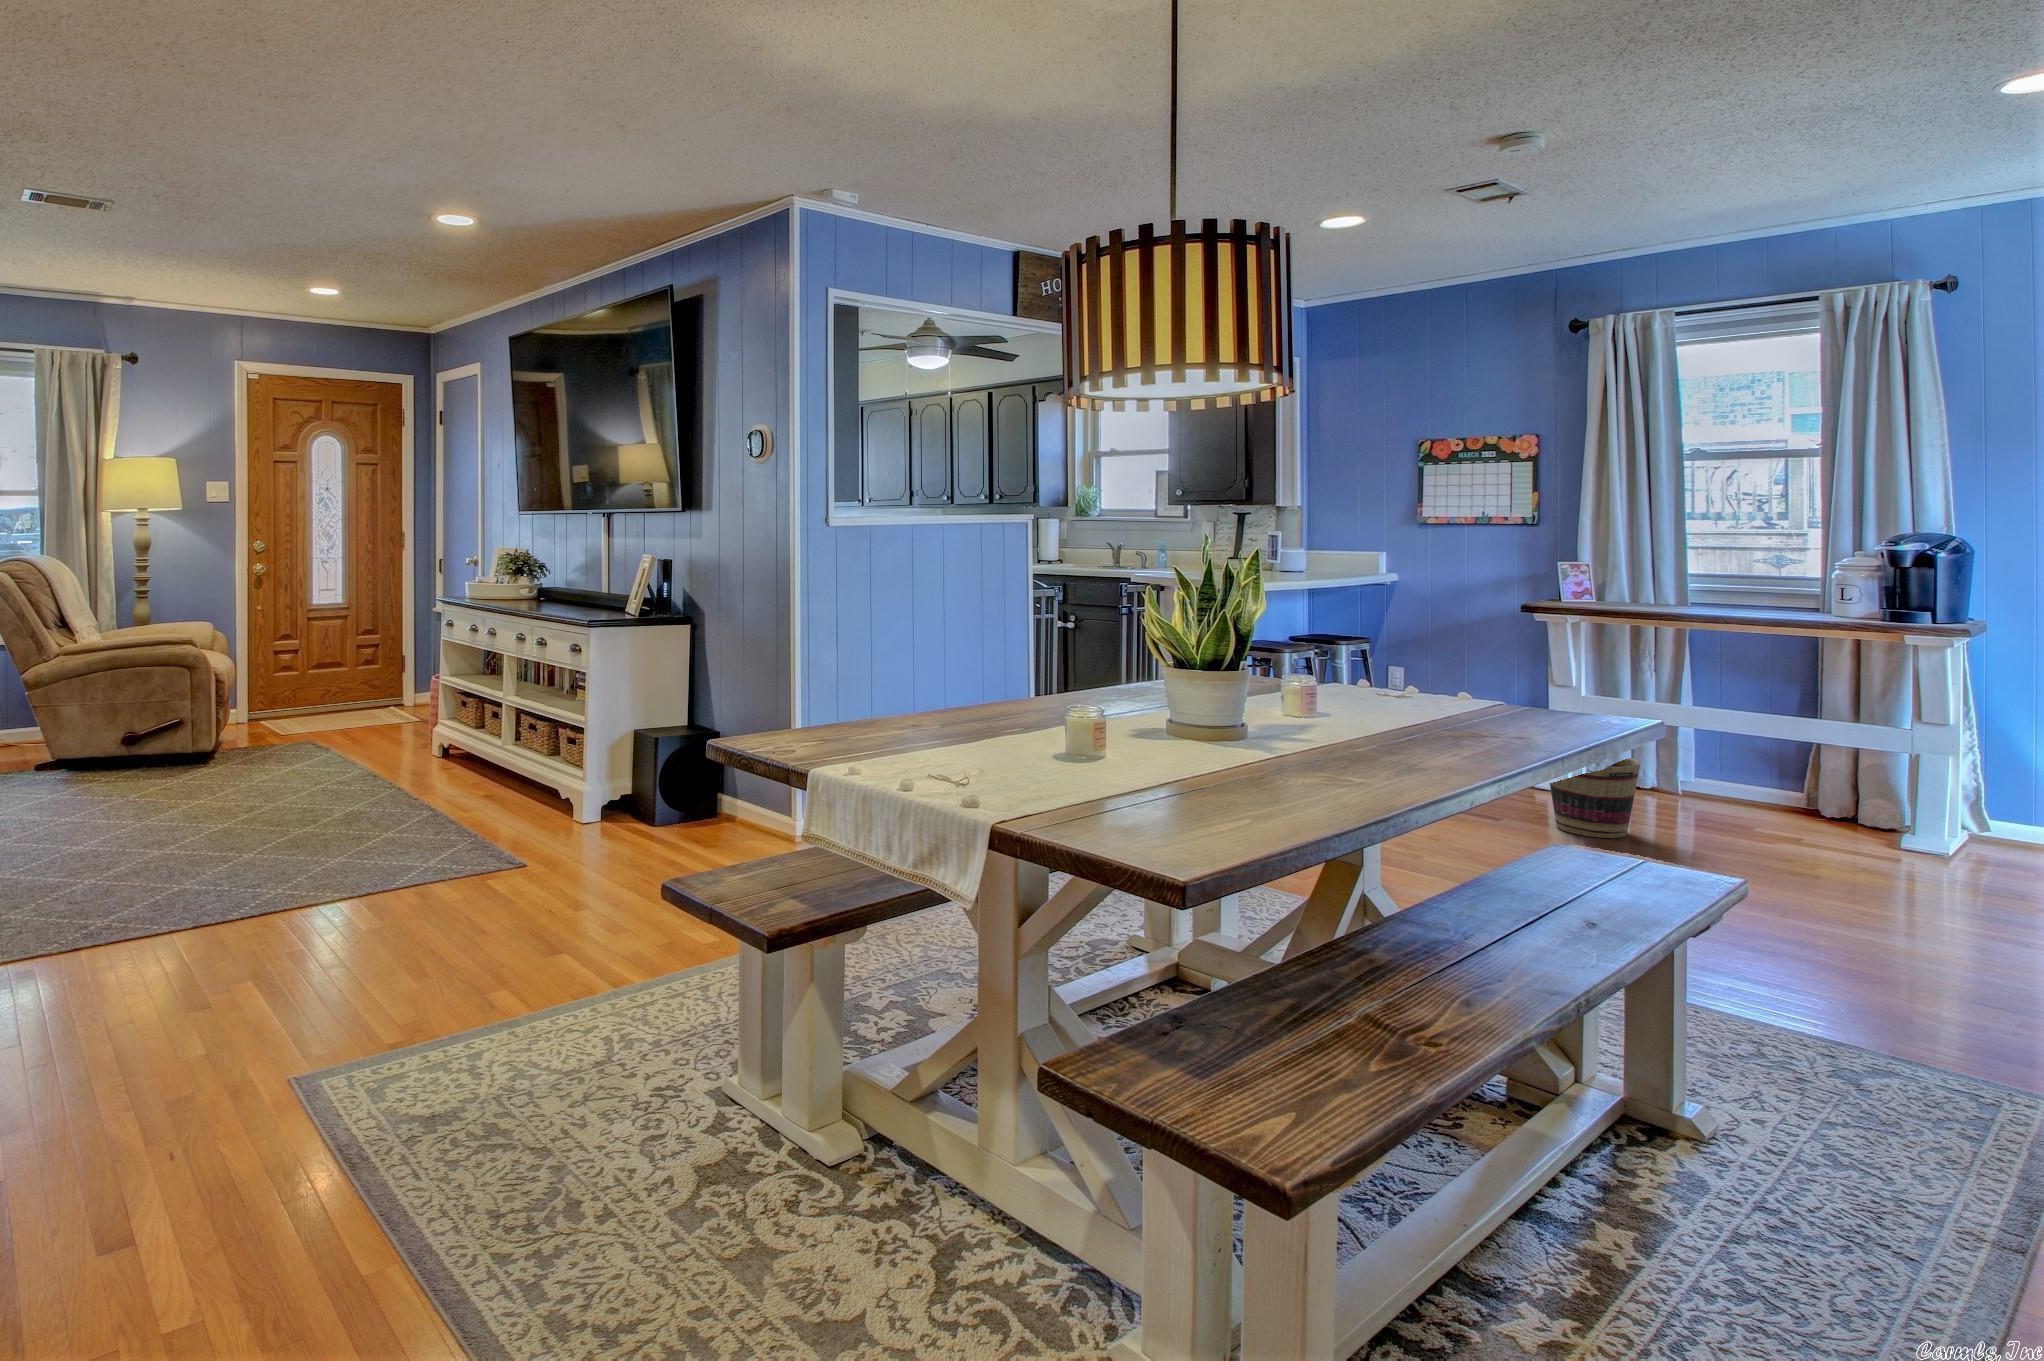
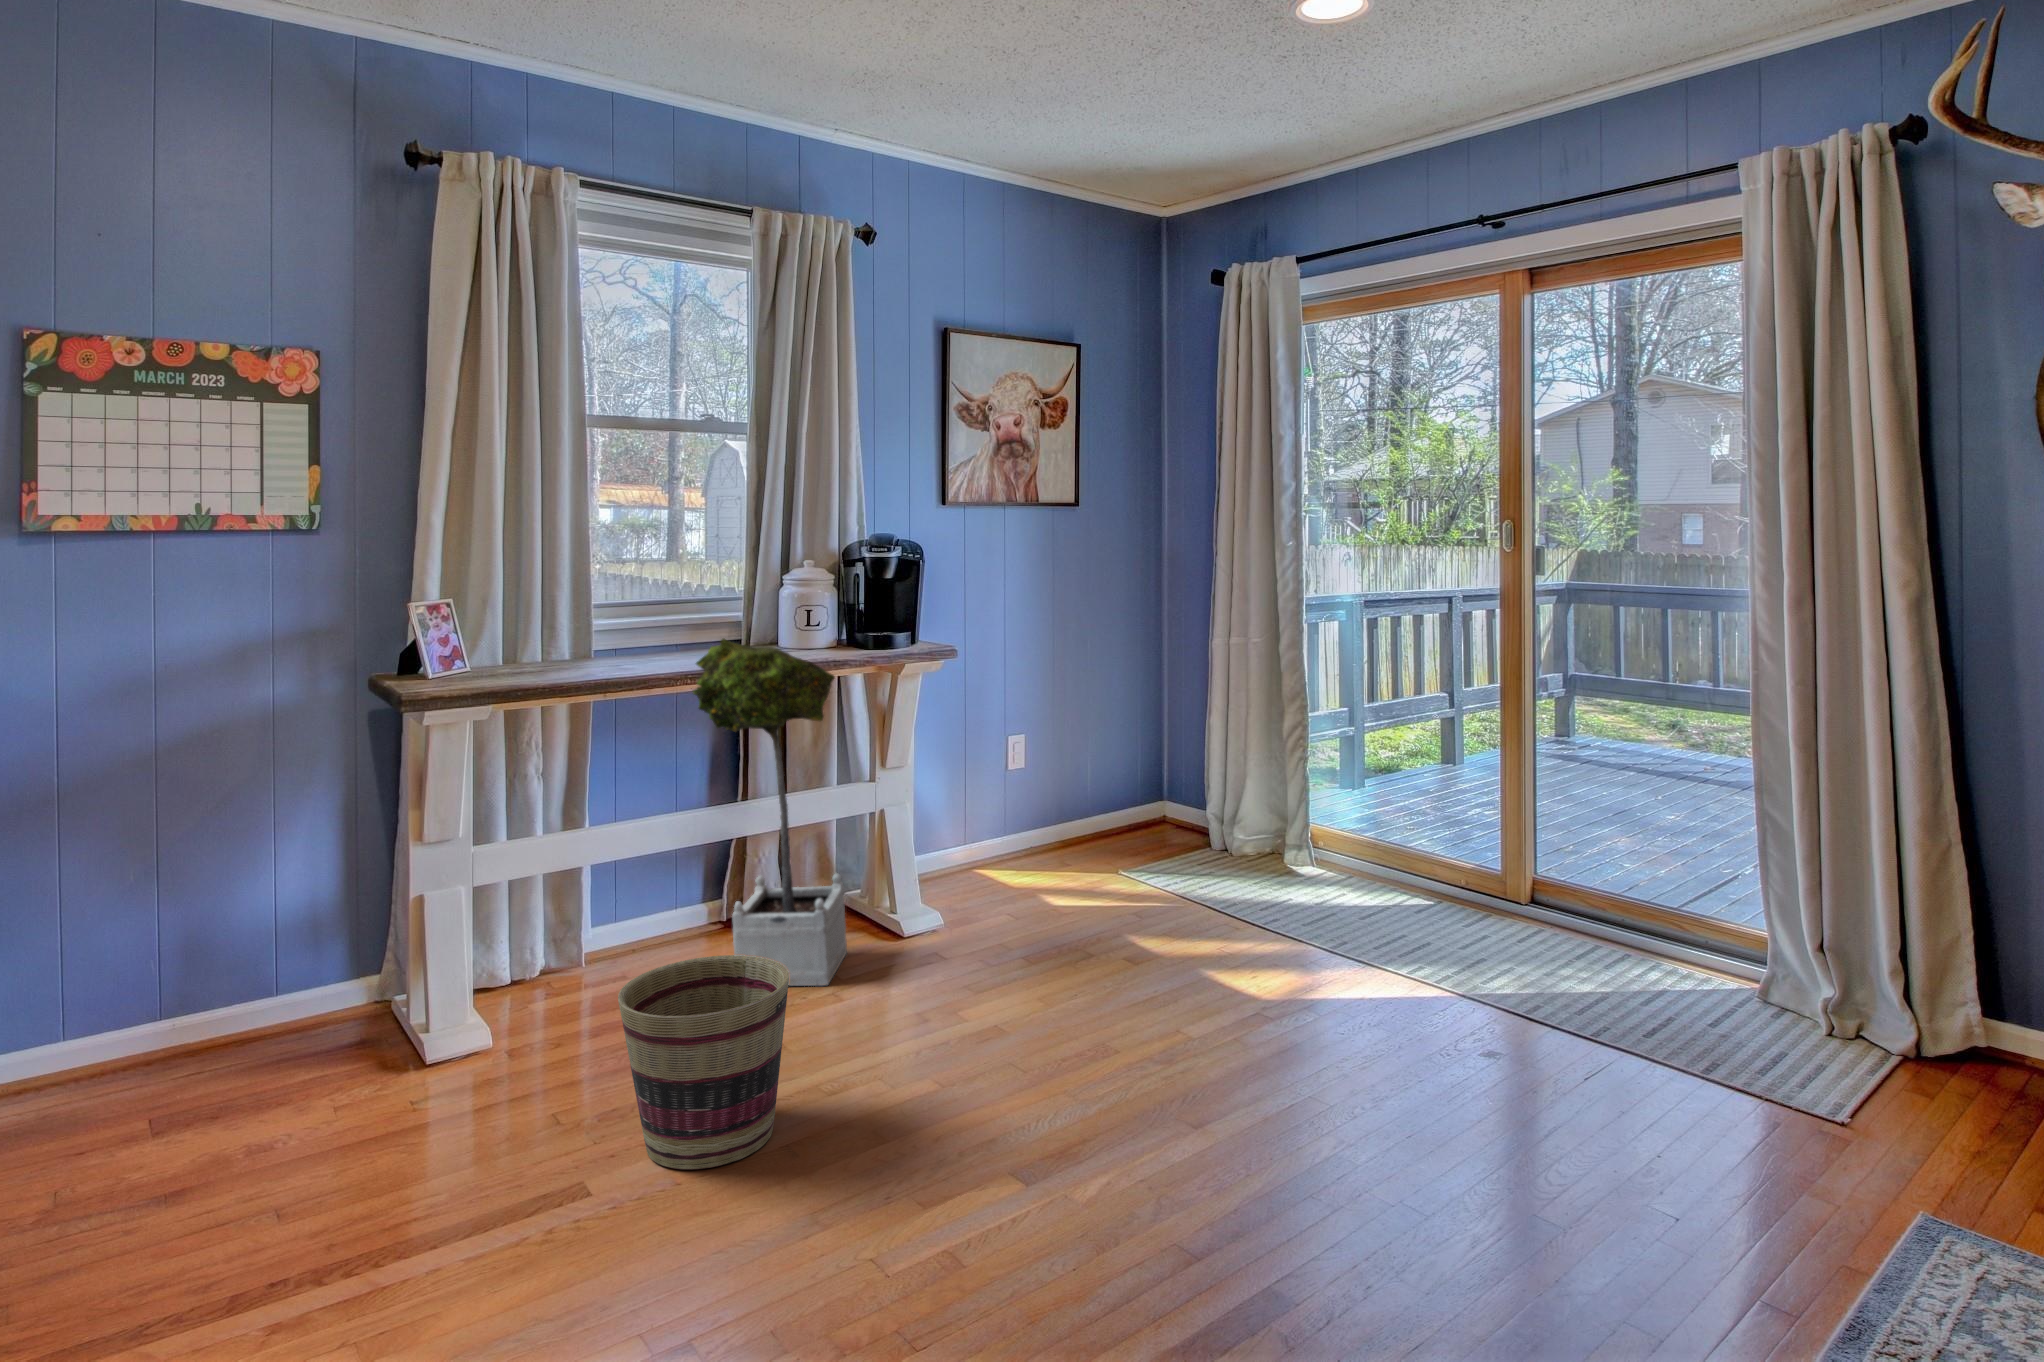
potted tree: none [1719,603,1841,830] -> present [693,638,847,986]

